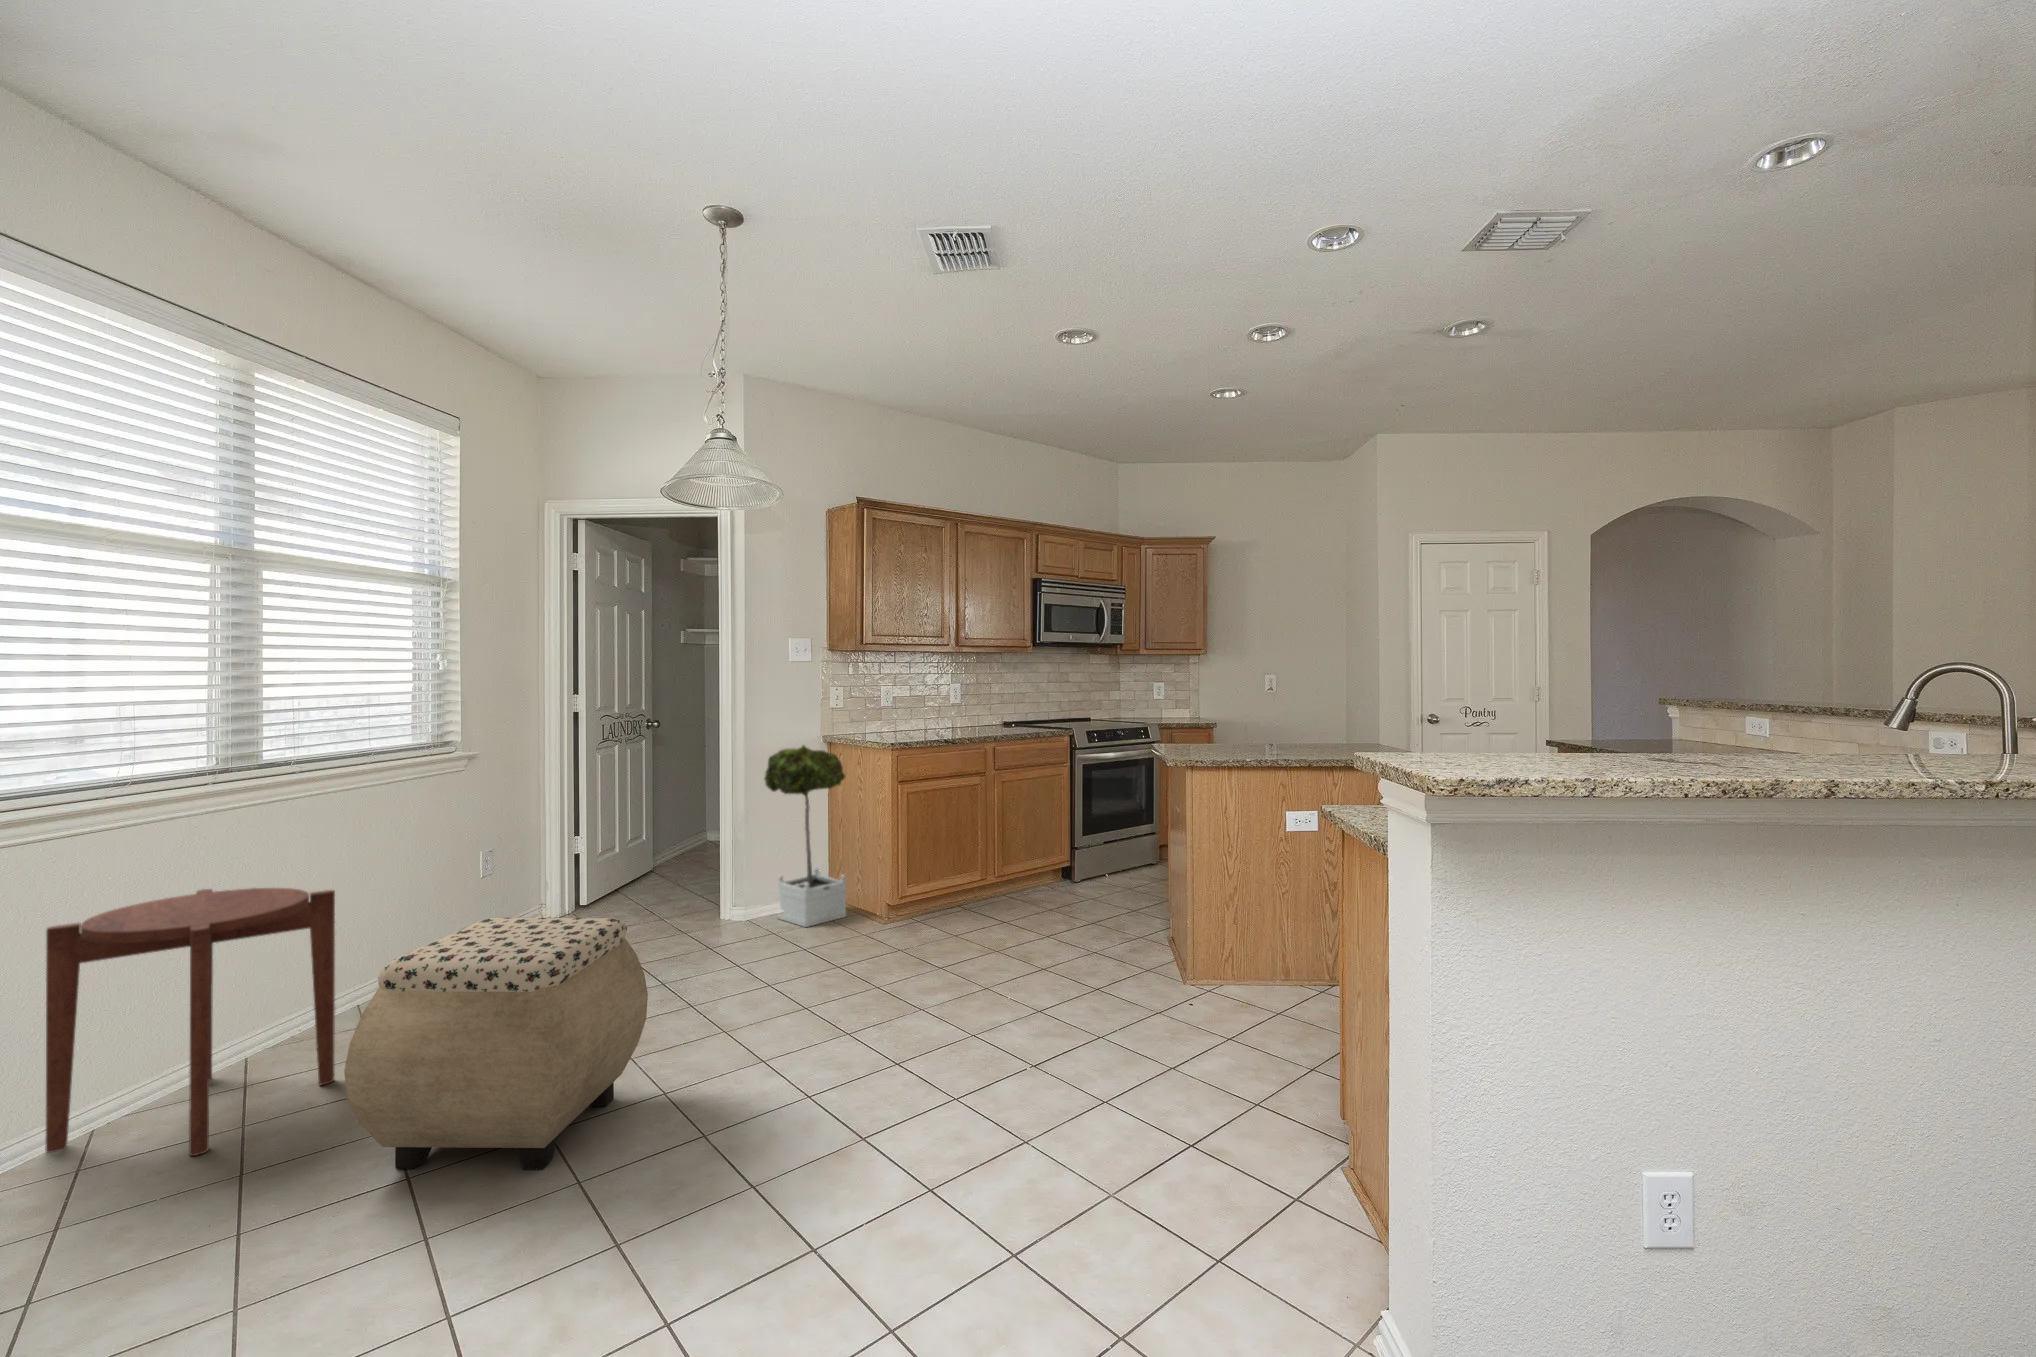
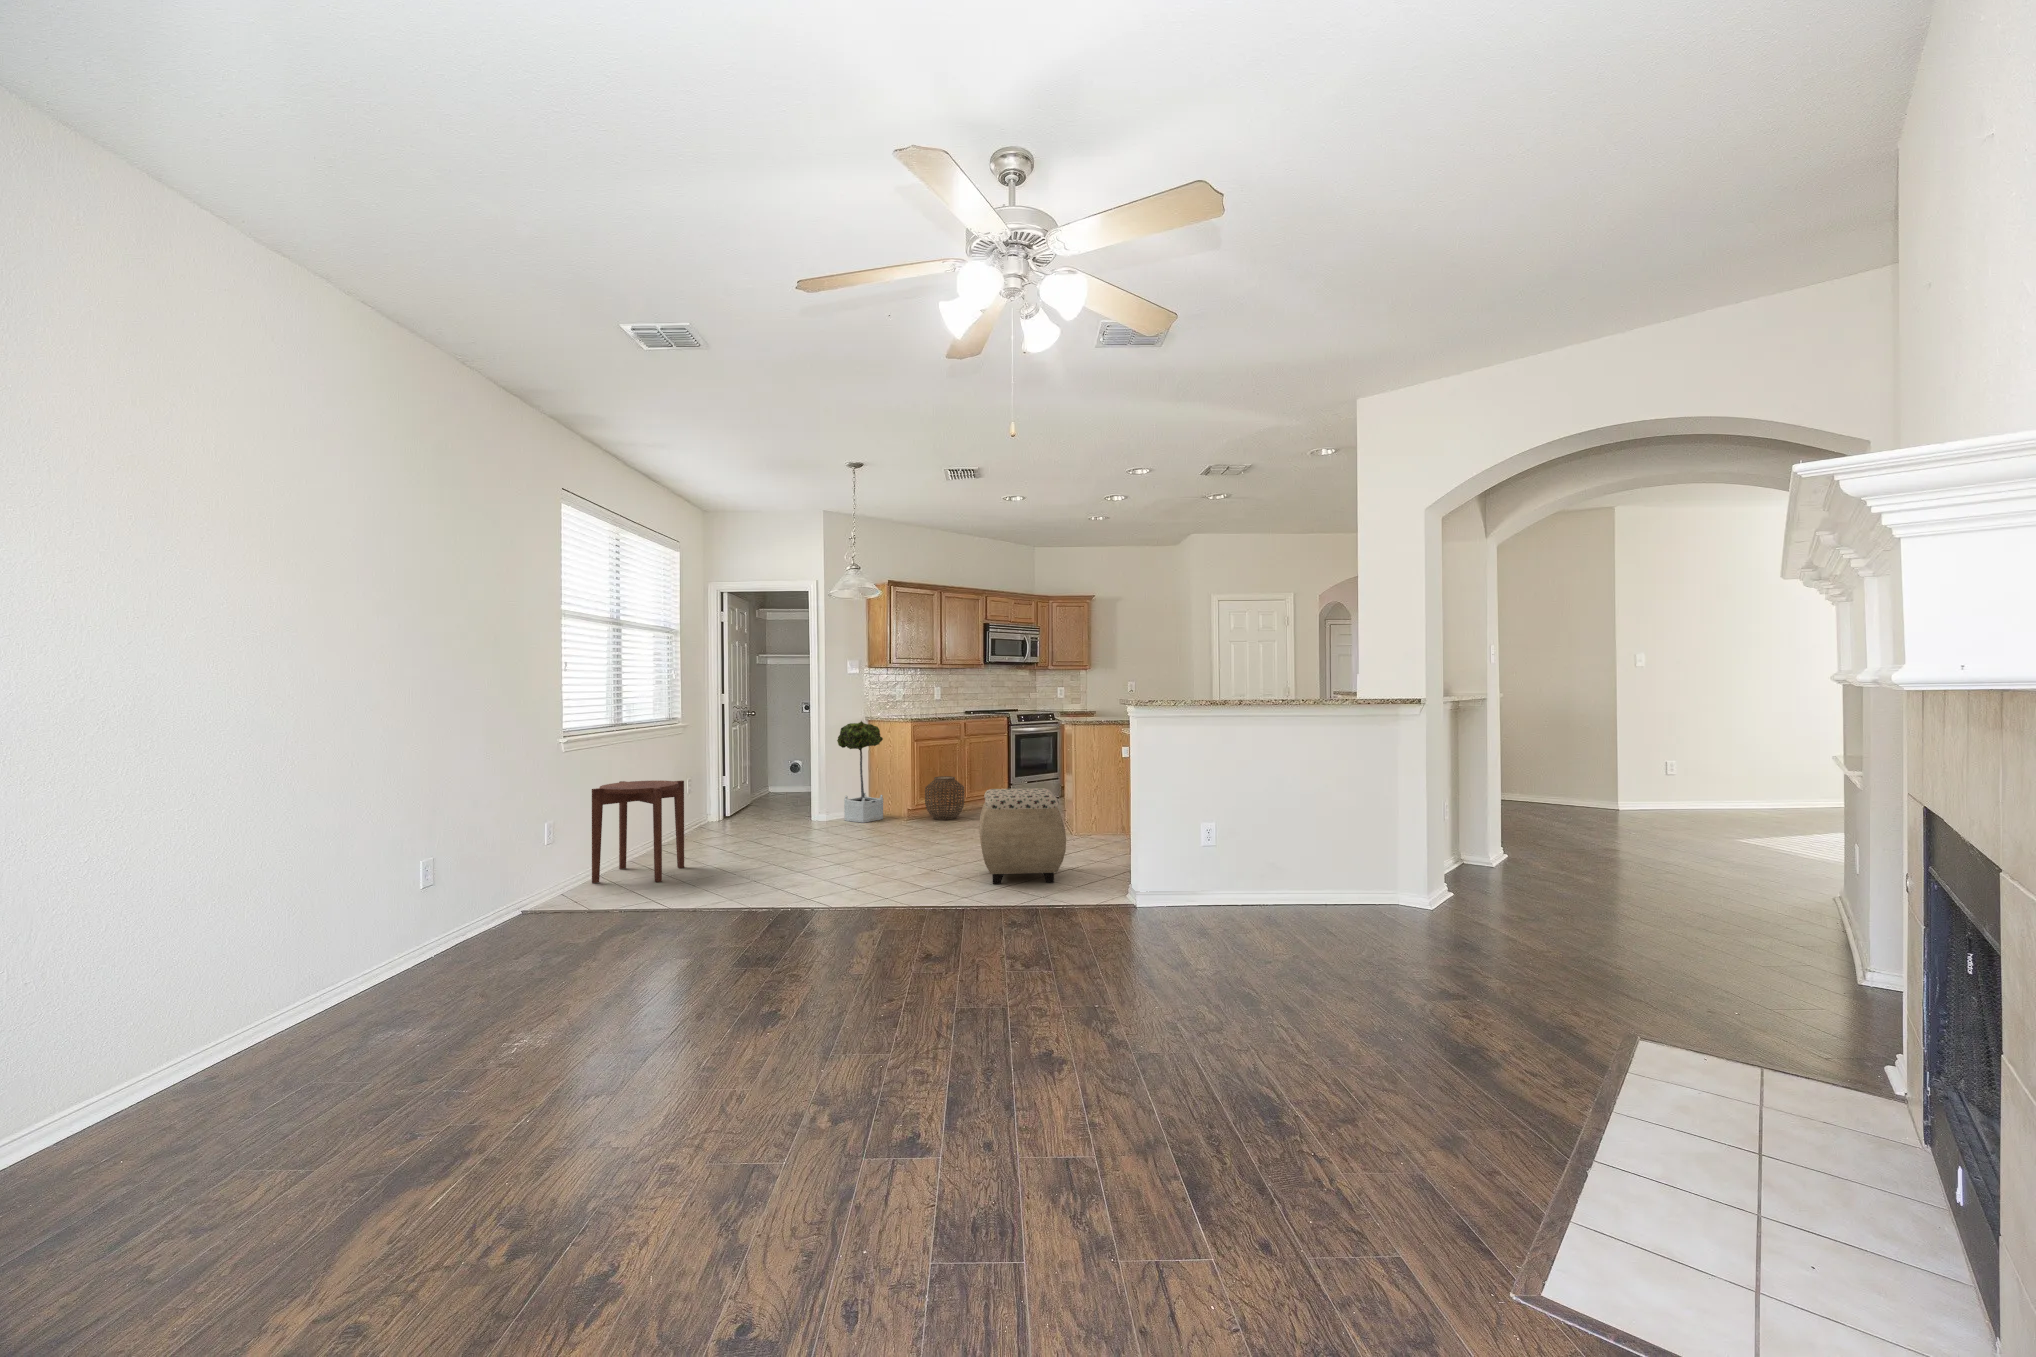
woven basket: none [918,843,988,924] -> present [925,776,965,820]
ottoman: present [344,917,648,1170] -> present [979,788,1066,884]

